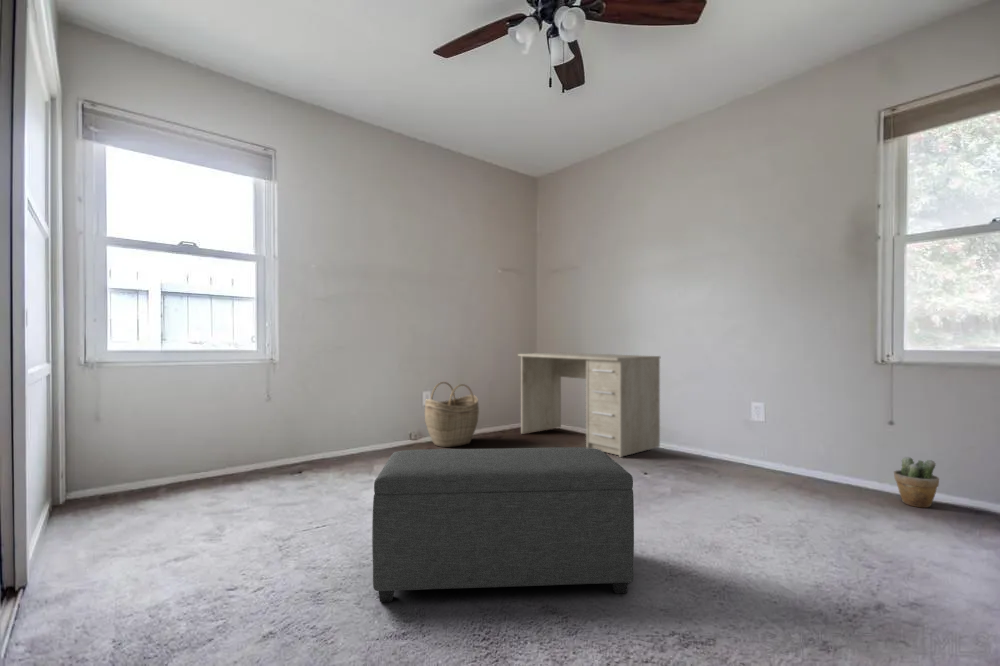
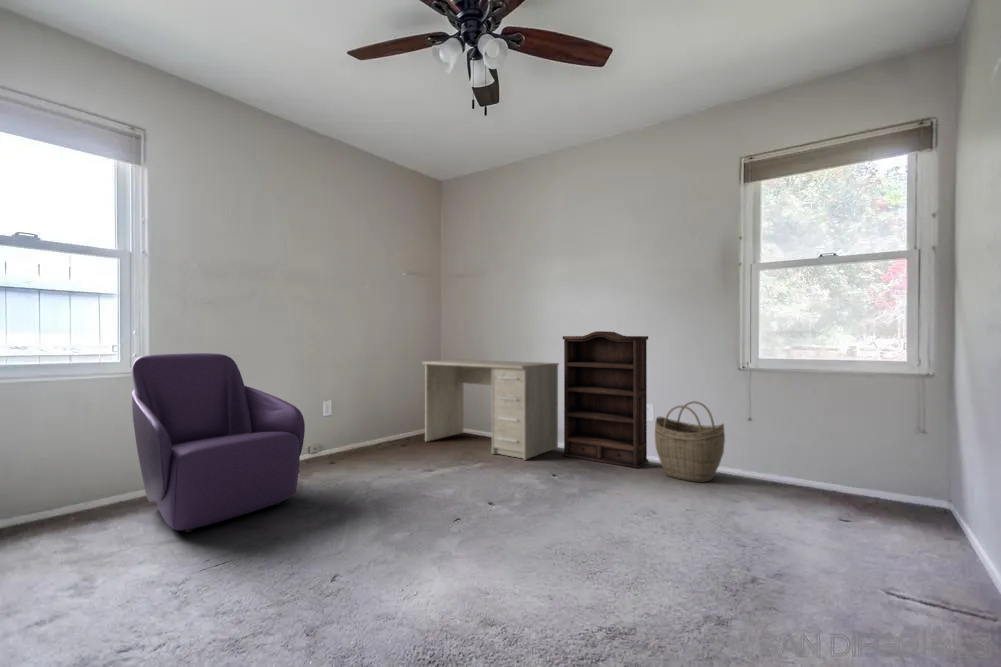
bookshelf: none [663,321,764,474] -> present [563,331,648,468]
armchair: none [259,342,400,499] -> present [132,353,305,532]
woven basket: present [425,382,479,447] -> present [655,401,725,482]
ottoman: present [372,447,634,602] -> none [301,459,560,640]
potted plant: present [894,457,939,508] -> none [750,447,783,489]

